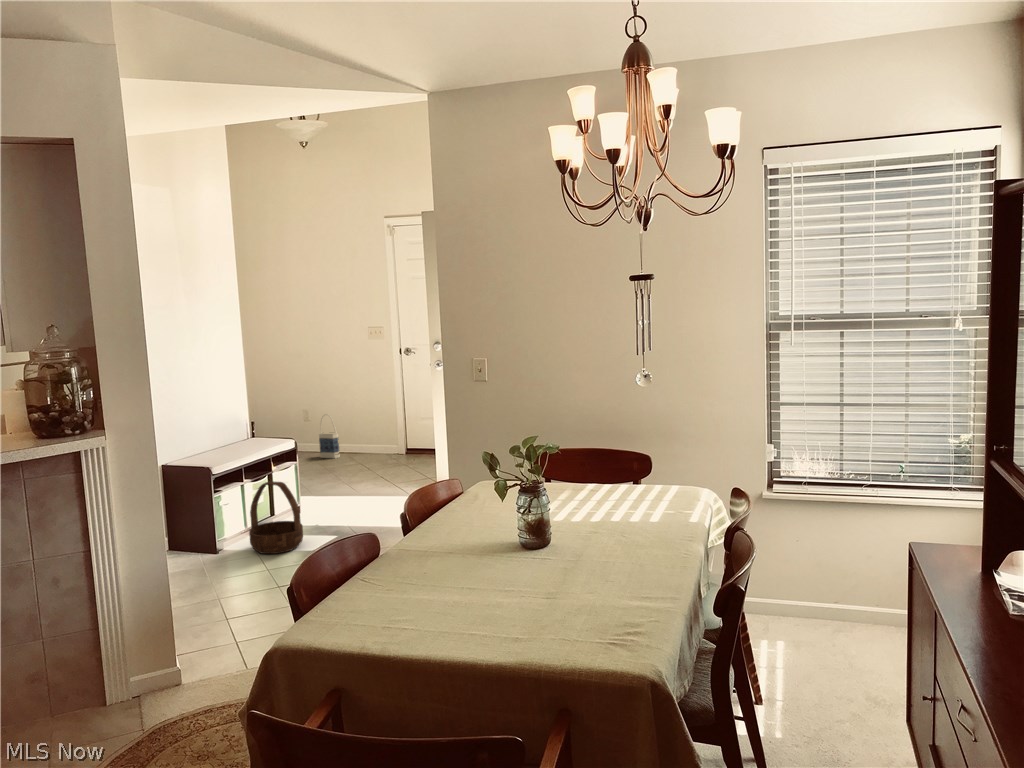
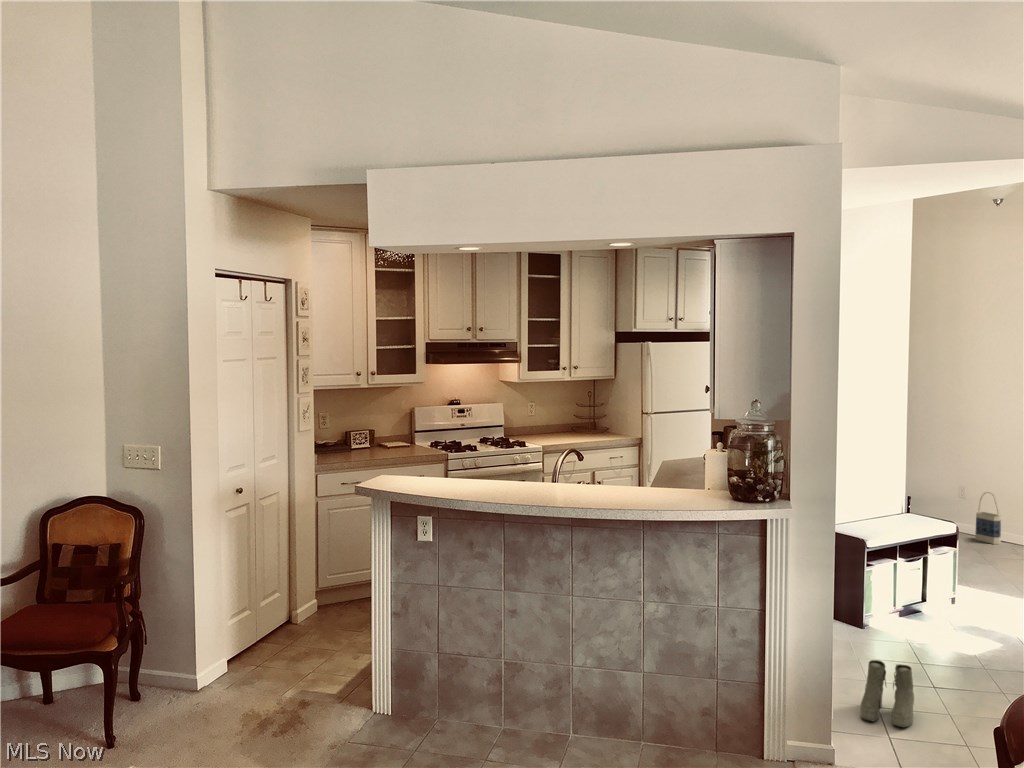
basket: present [249,481,303,554] -> none [900,568,963,650]
boots: none [210,568,257,629] -> present [861,660,914,727]

